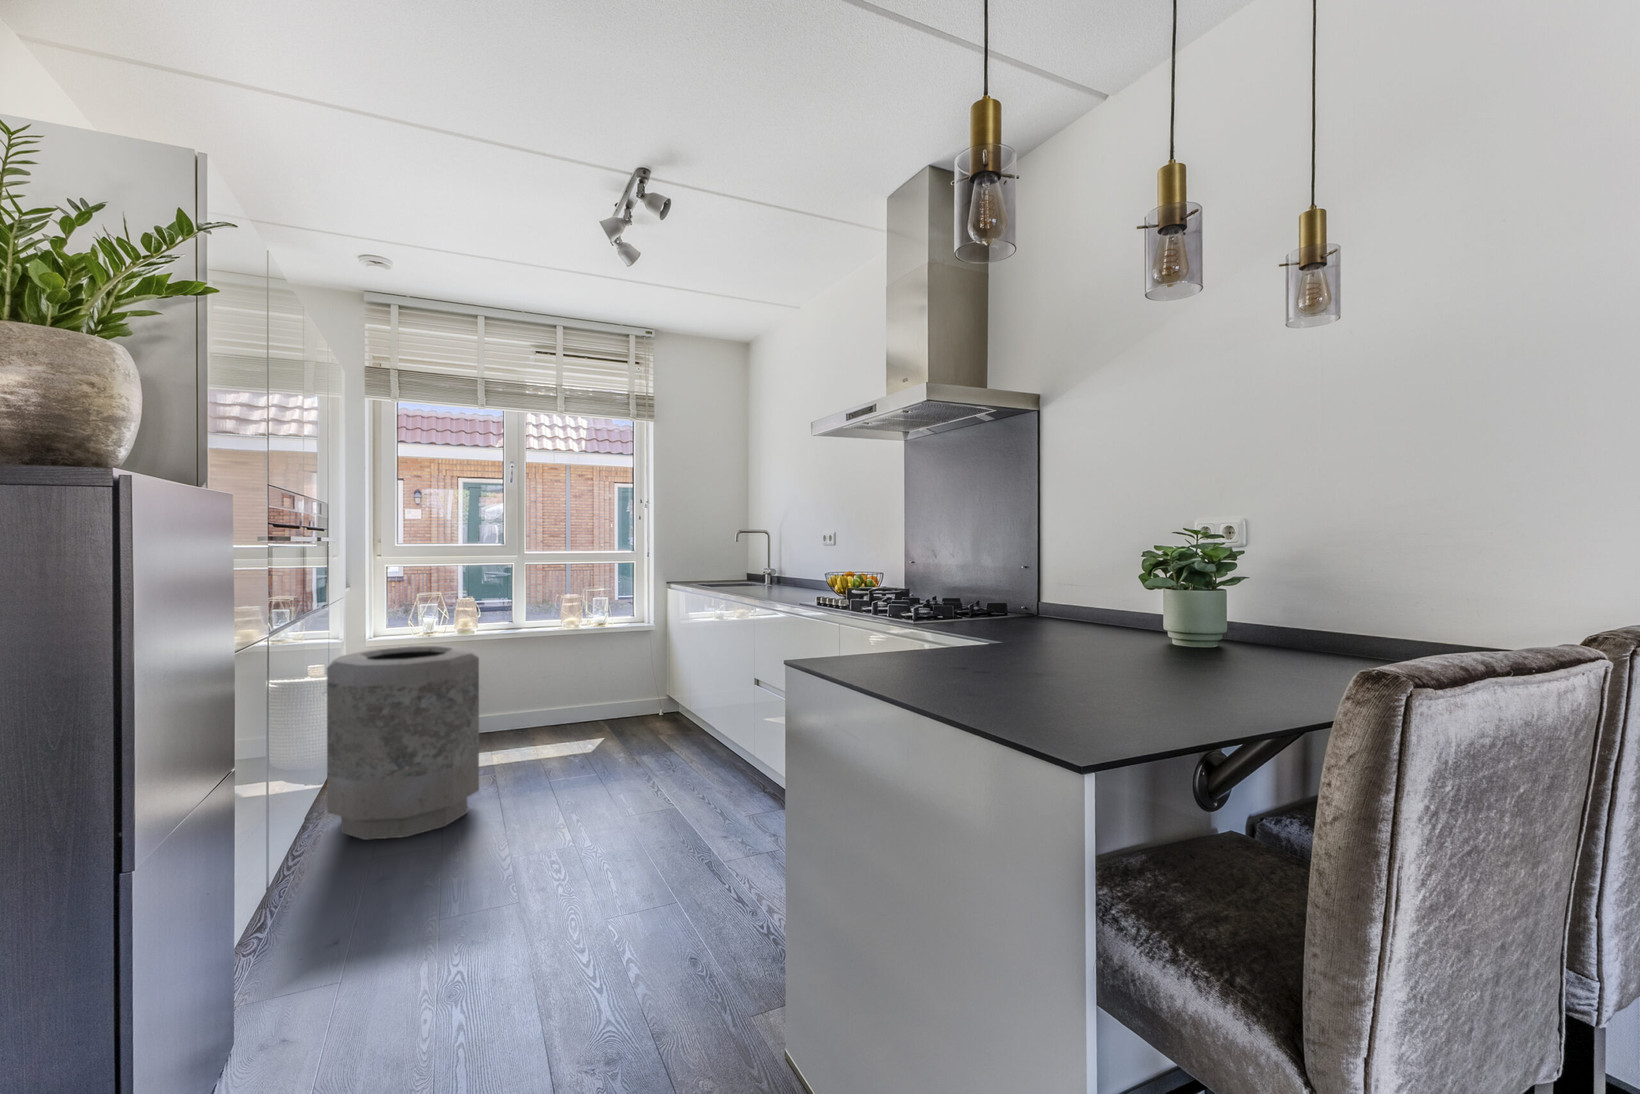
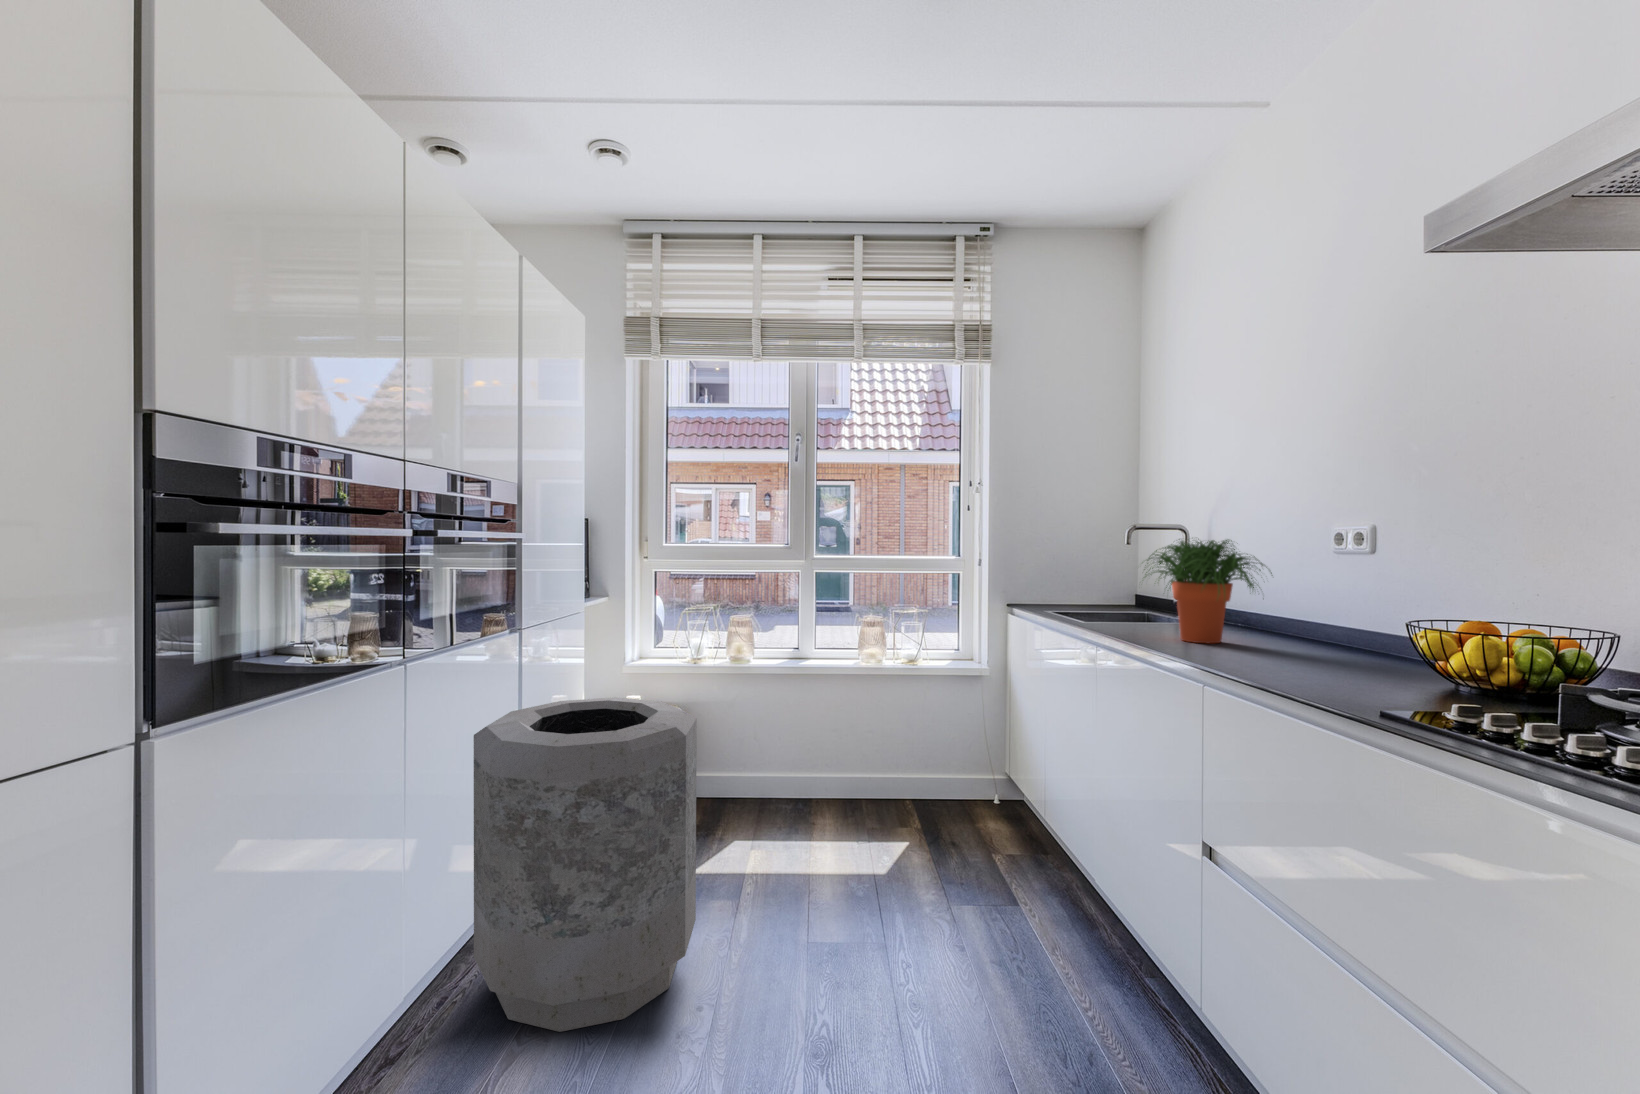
potted plant: none [736,538,800,593] -> present [1144,539,1272,643]

